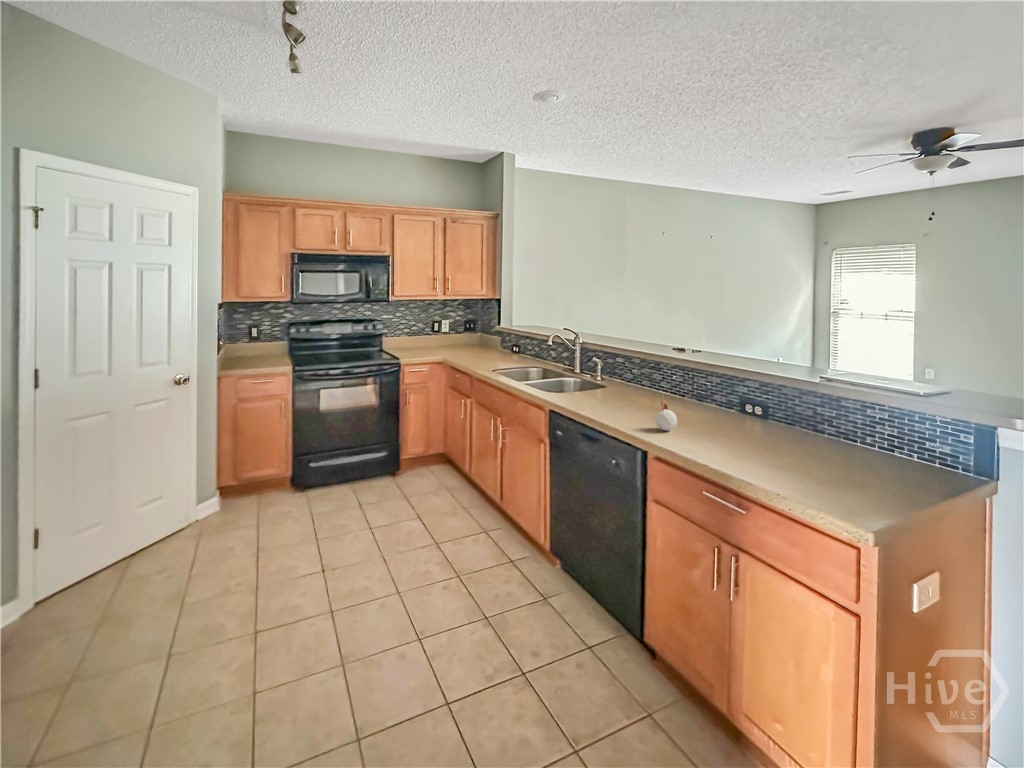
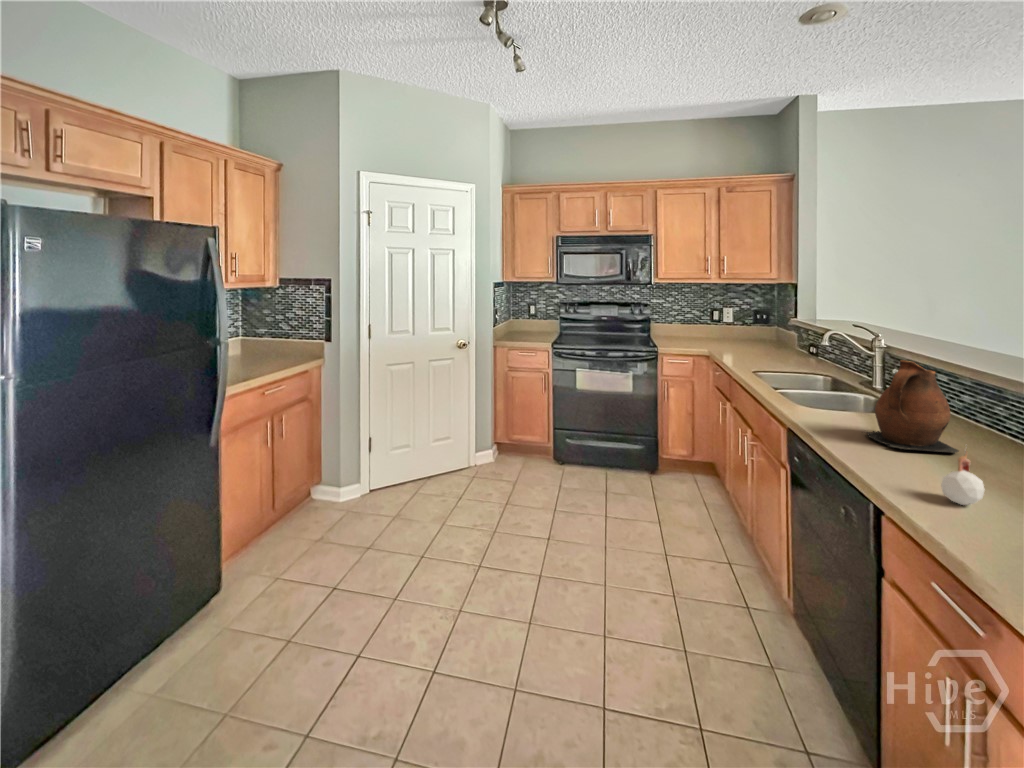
ceramic pitcher: none [591,347,647,407] -> present [866,360,959,454]

